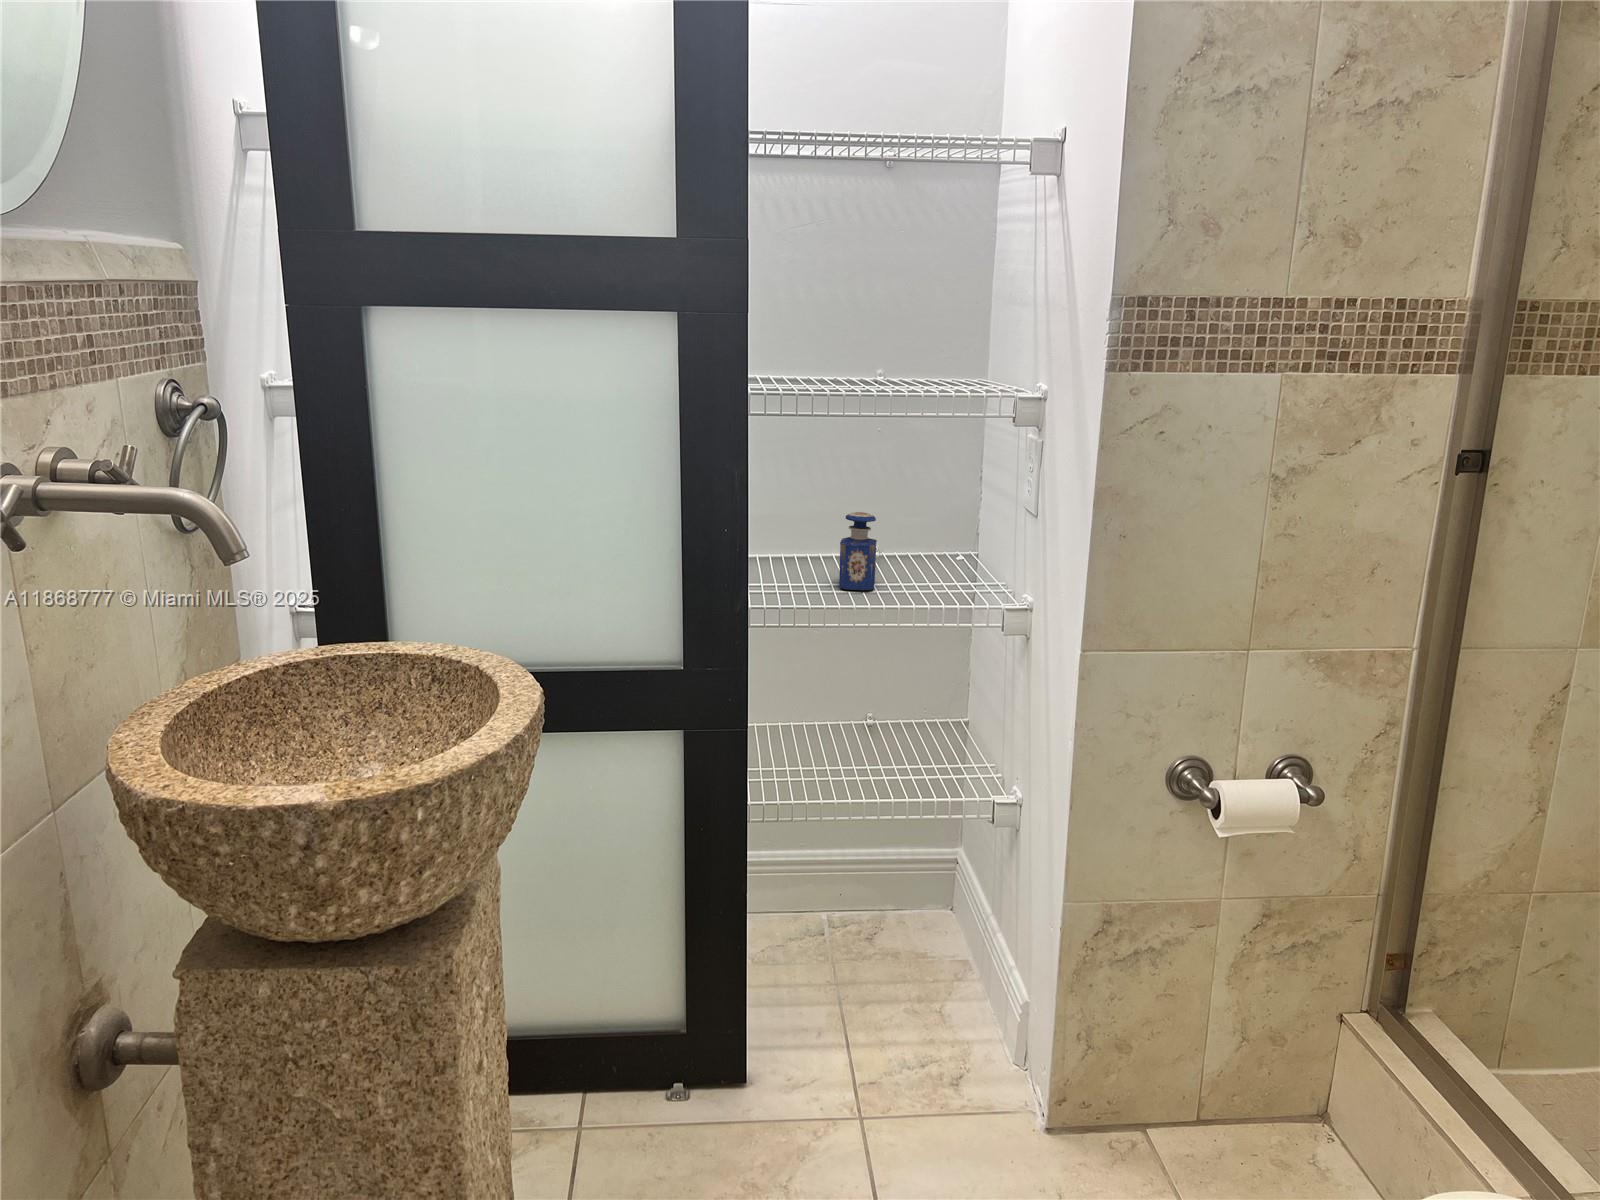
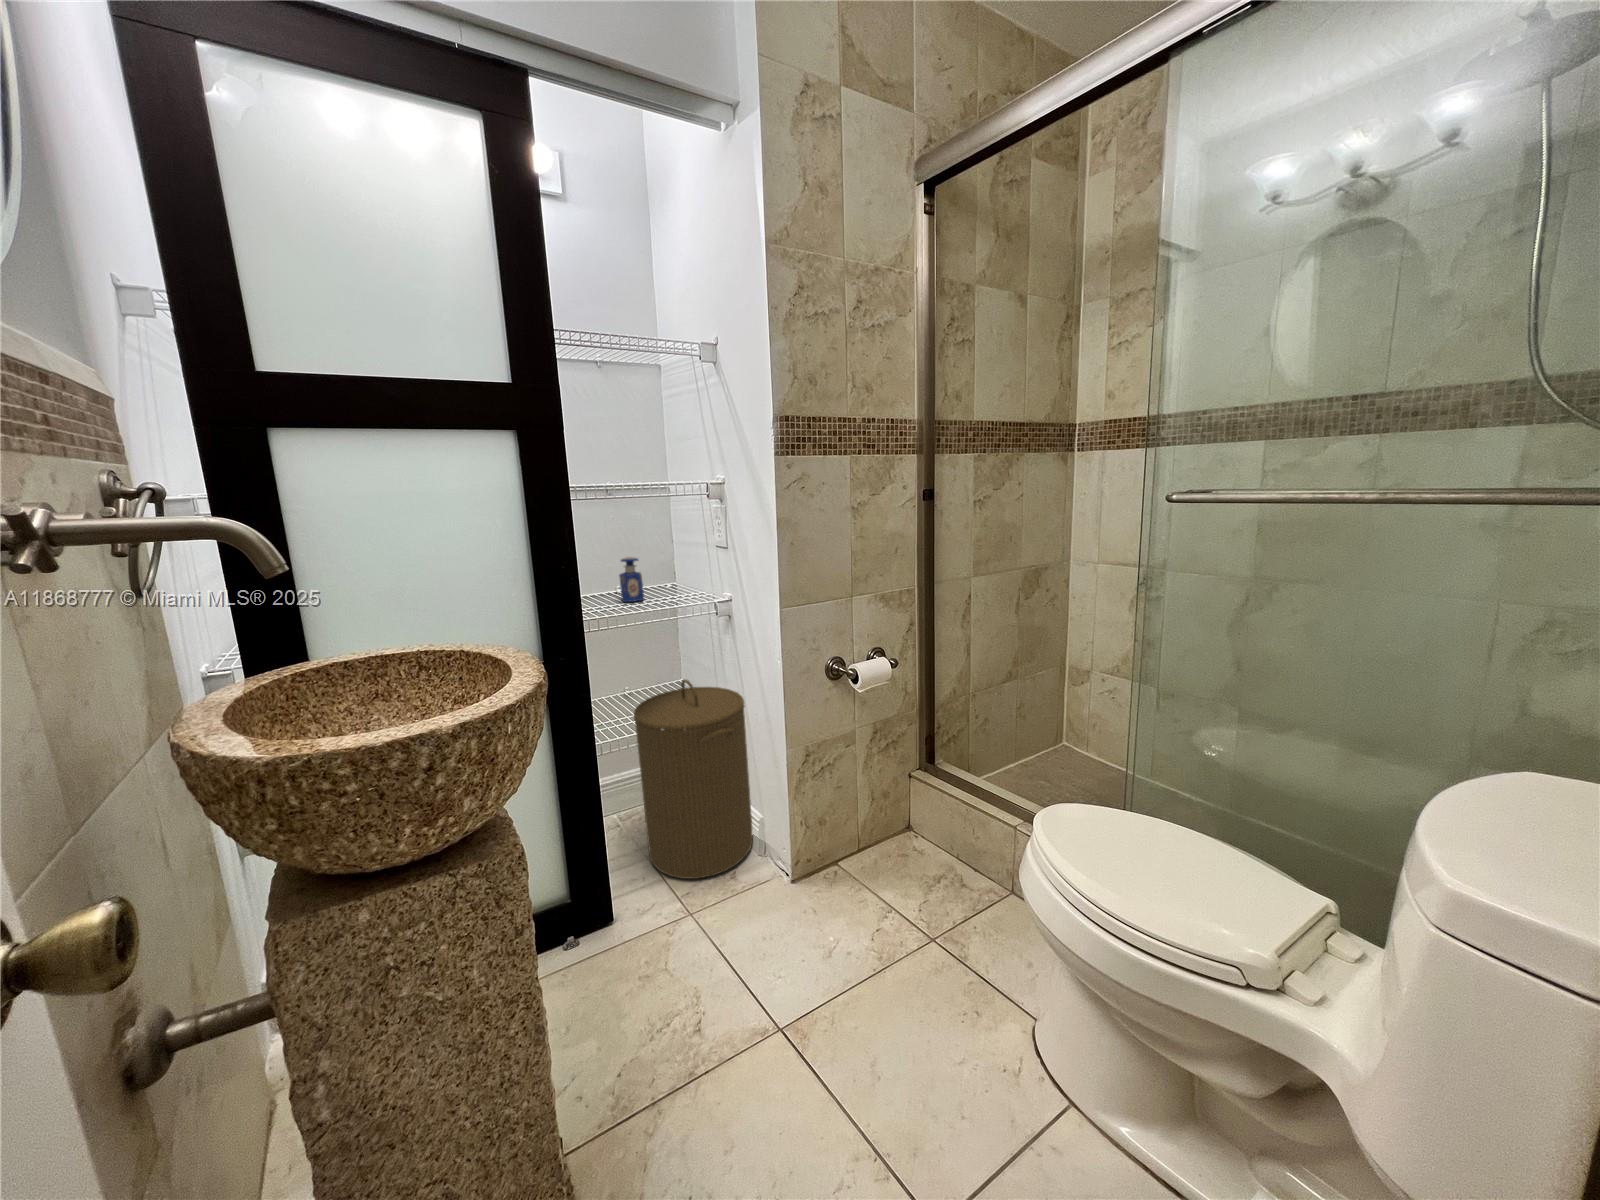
laundry hamper: none [805,743,1001,1085] -> present [634,680,753,879]

